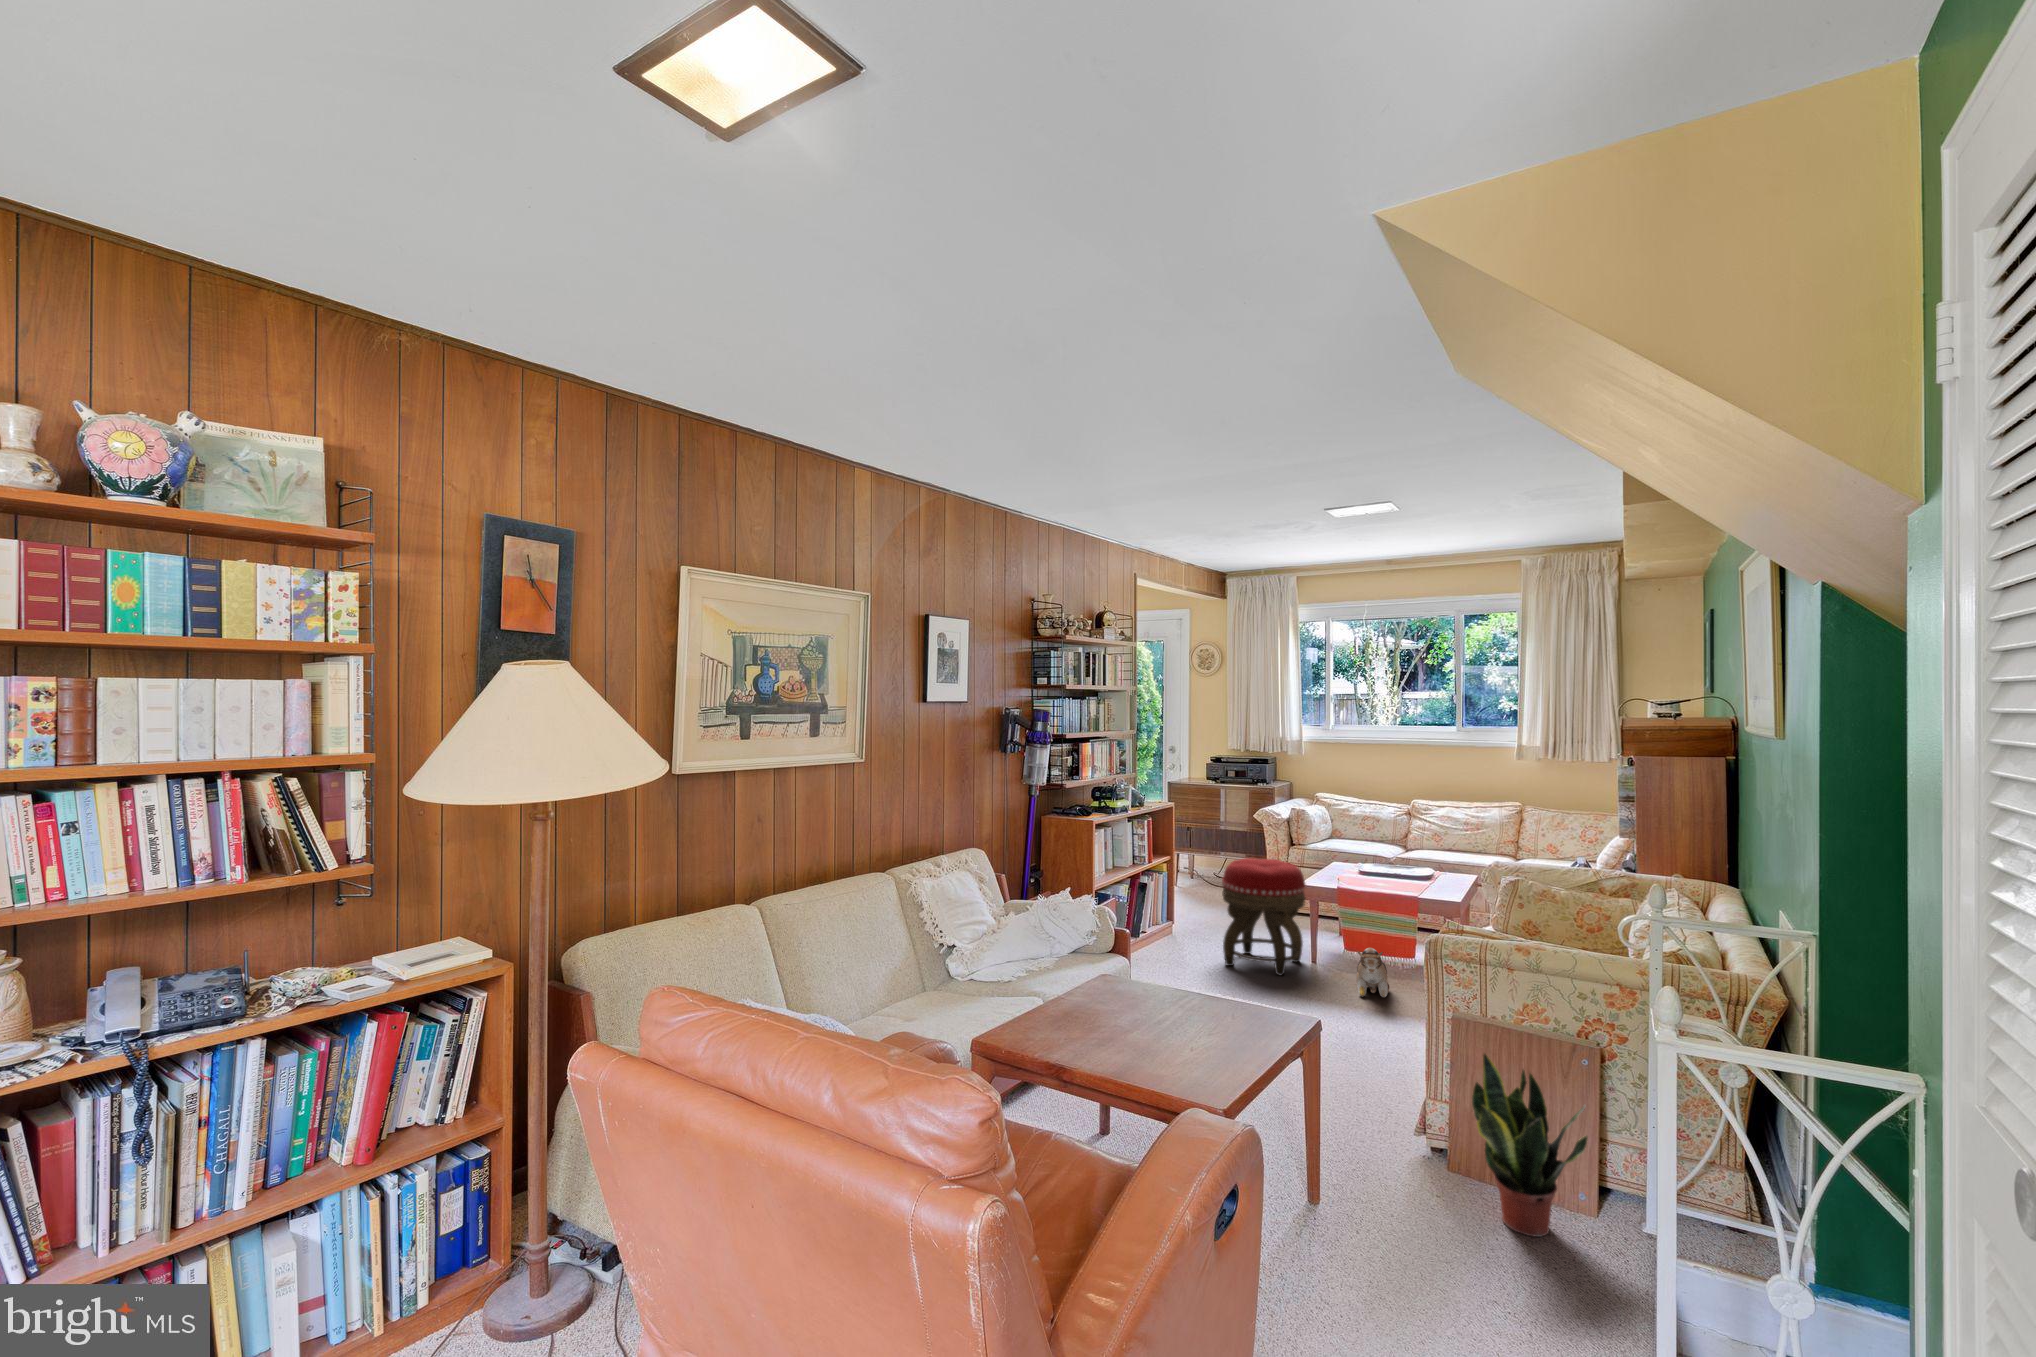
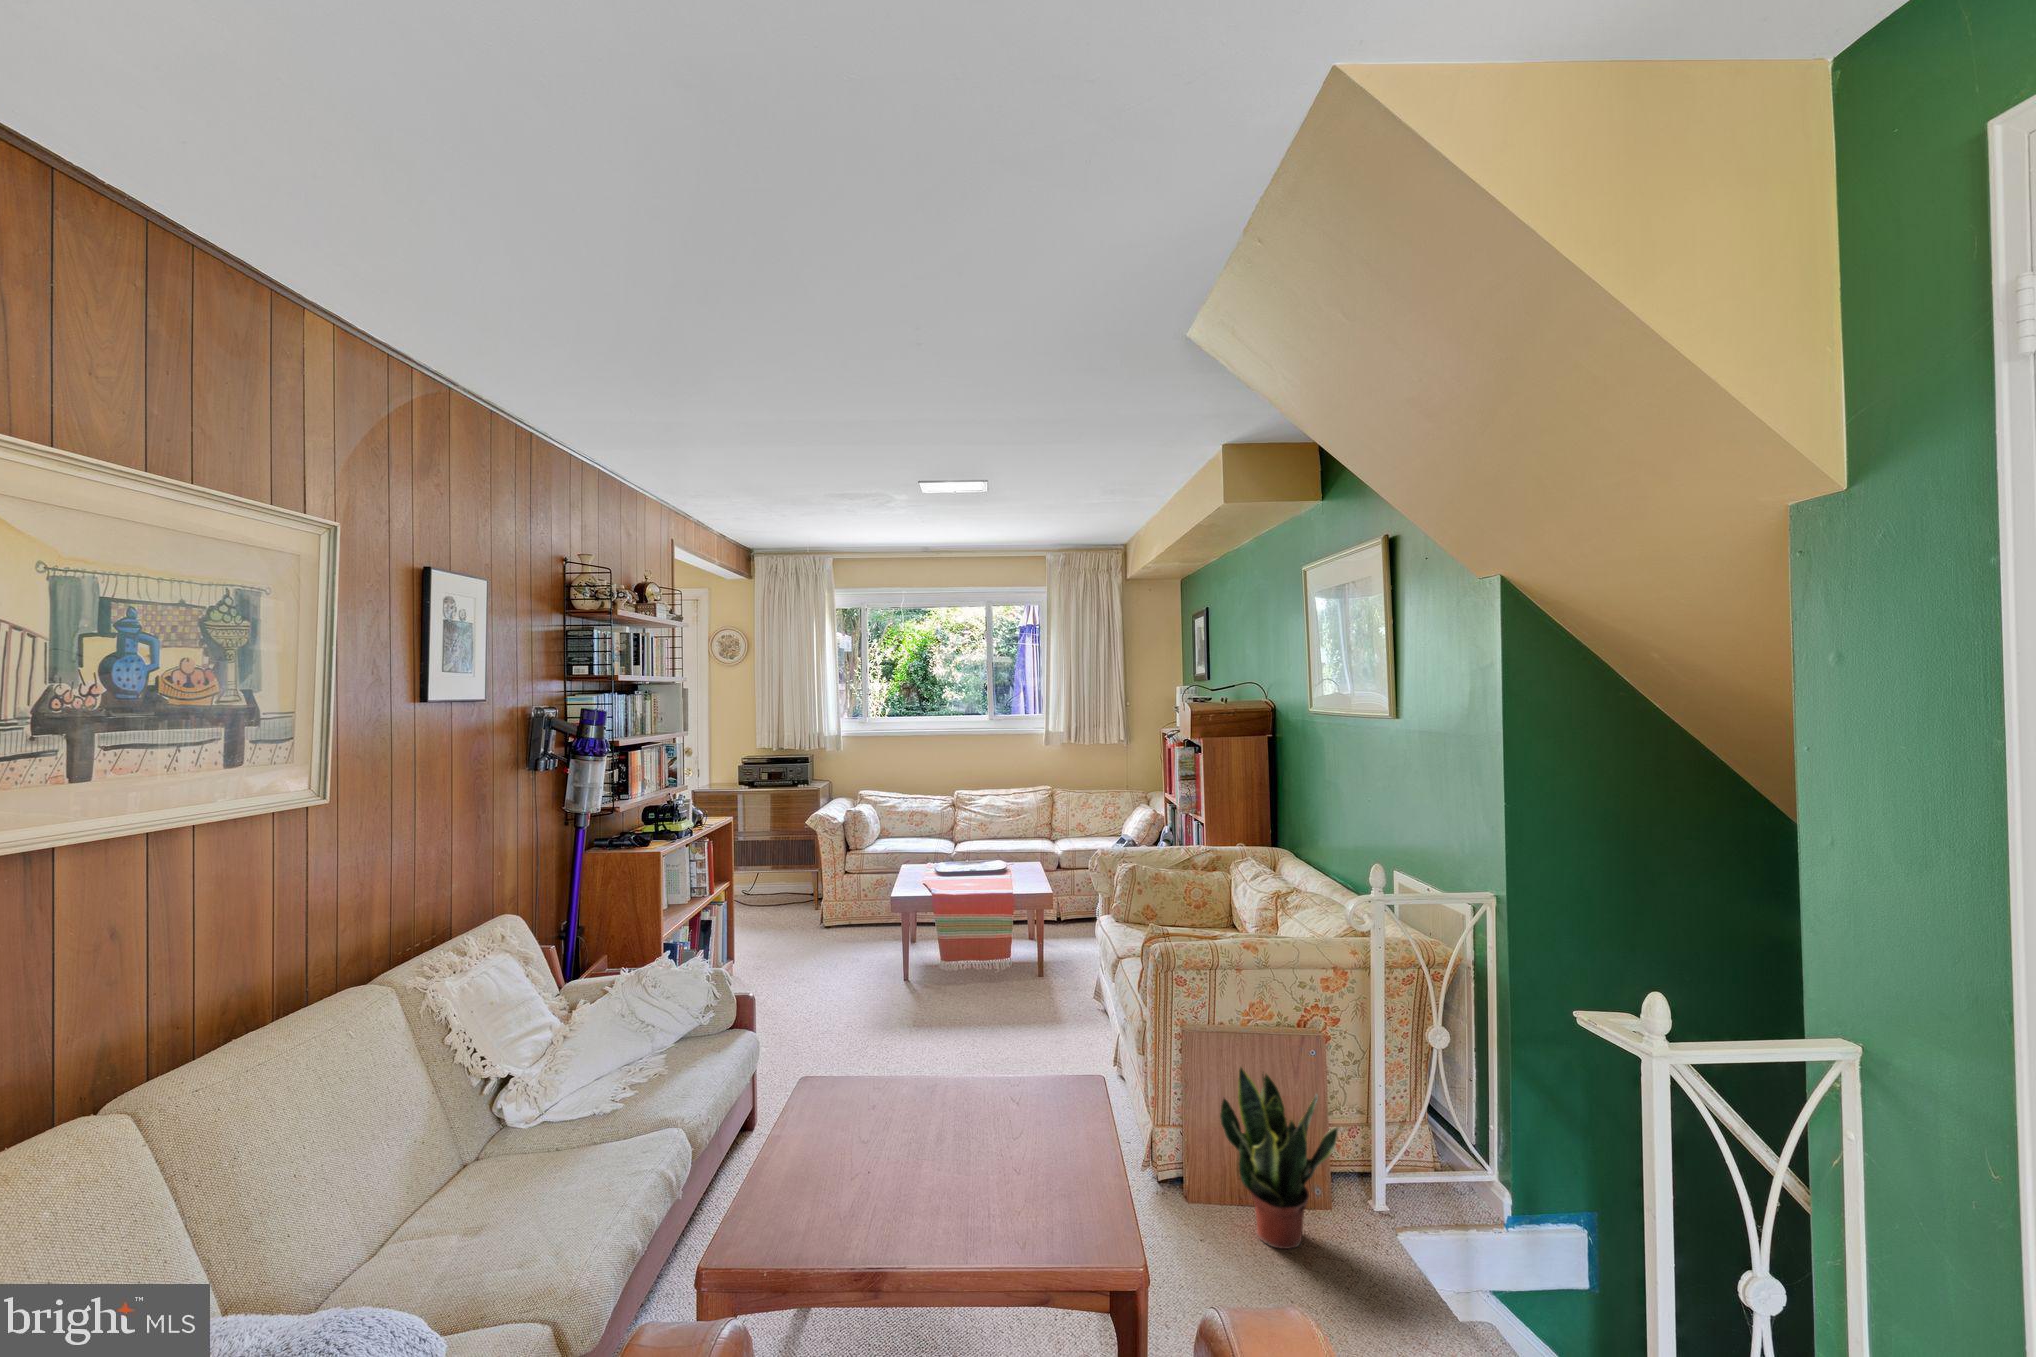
footstool: present [1222,858,1306,976] -> none [808,872,901,1005]
plush toy: present [1357,948,1389,997] -> none [963,956,998,1010]

